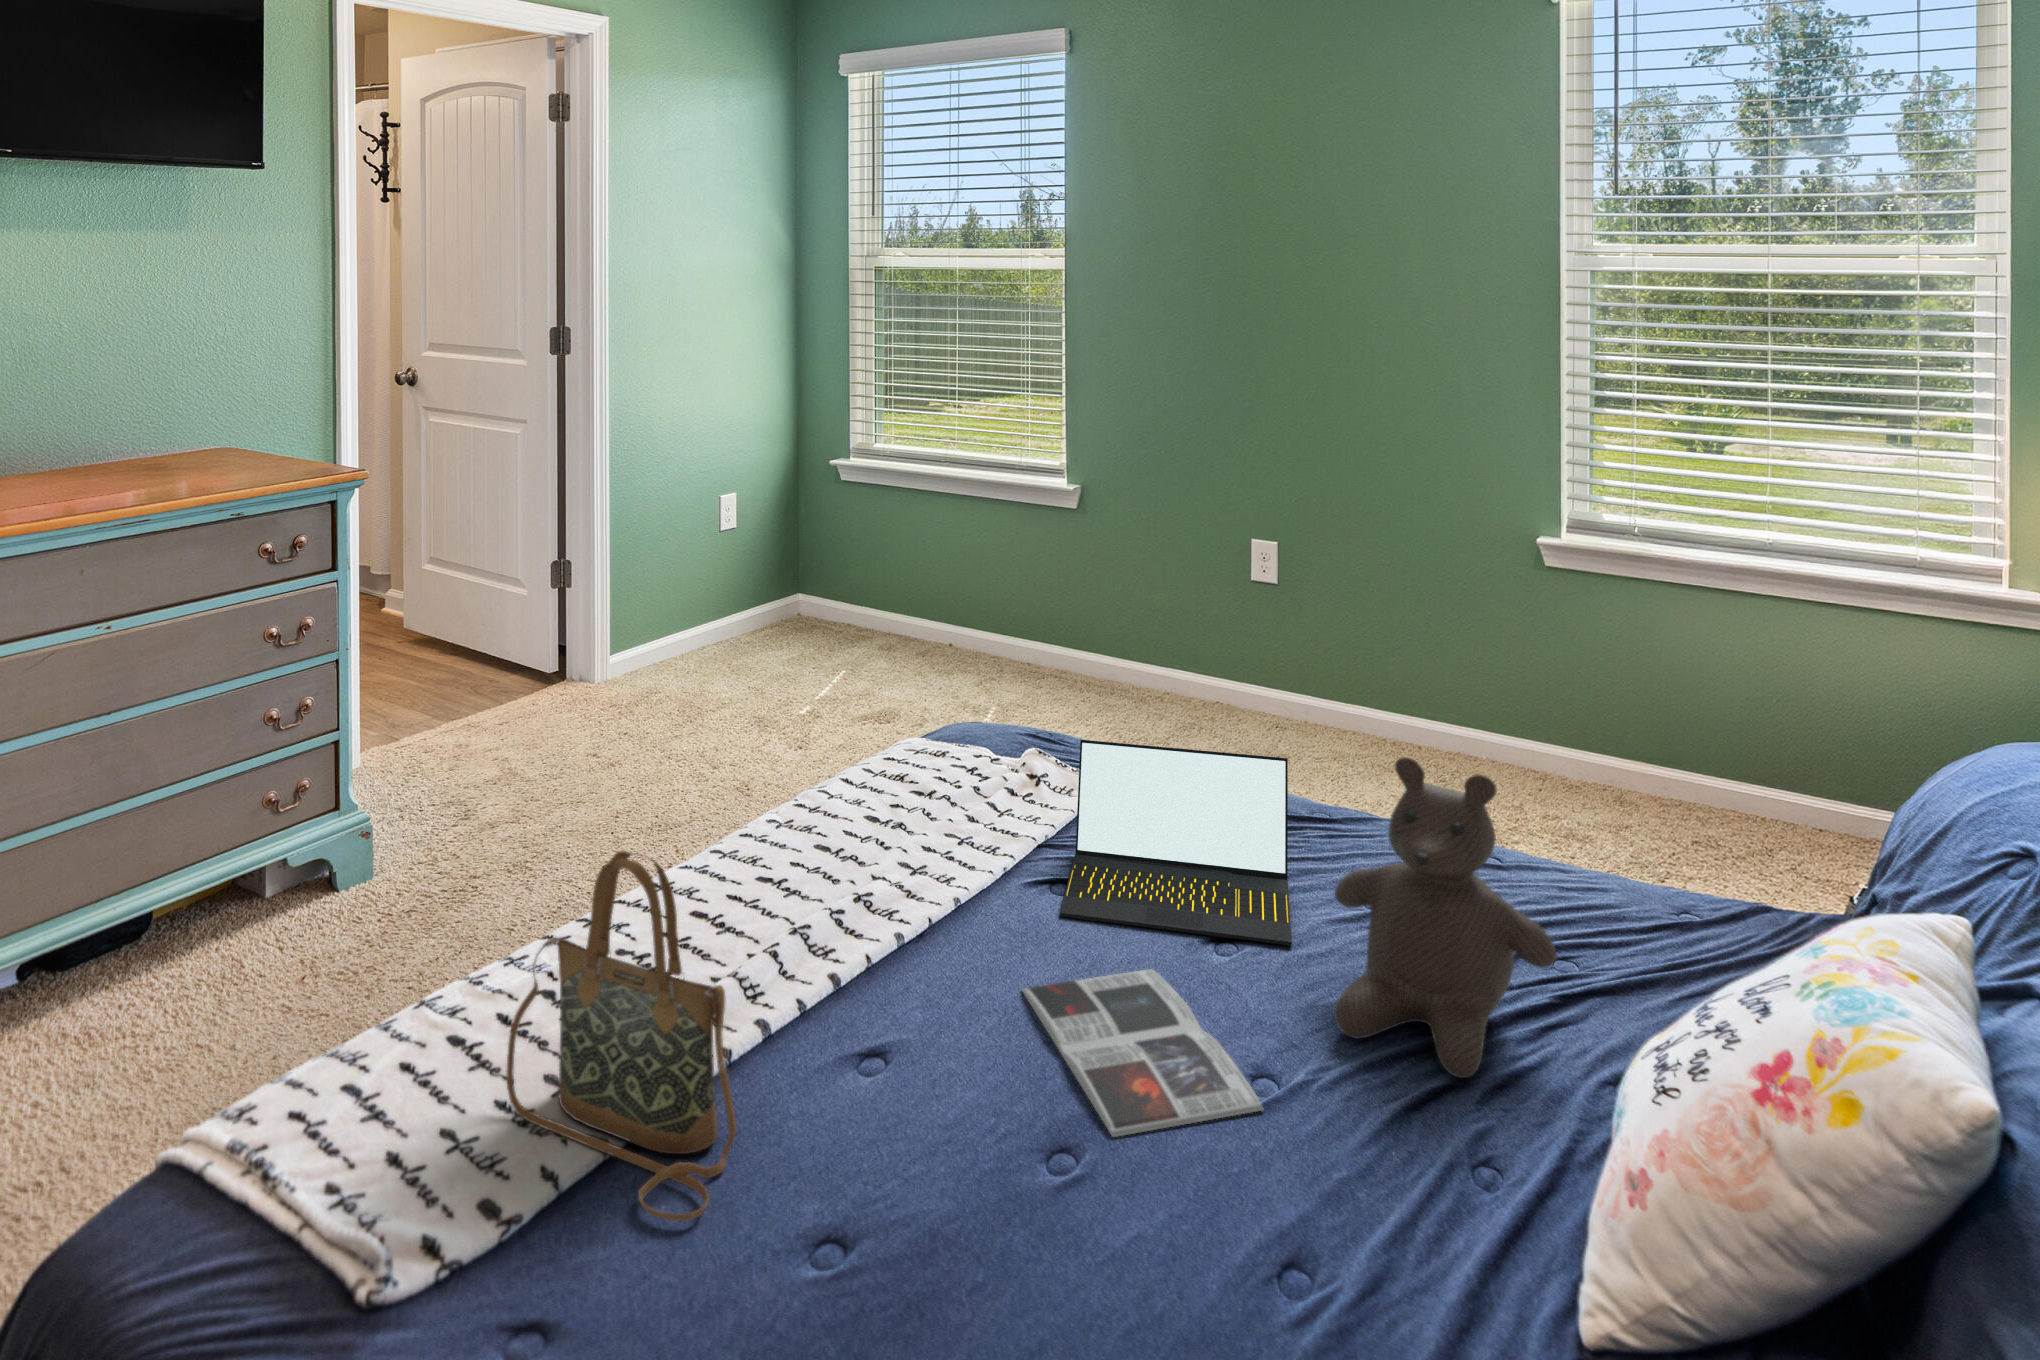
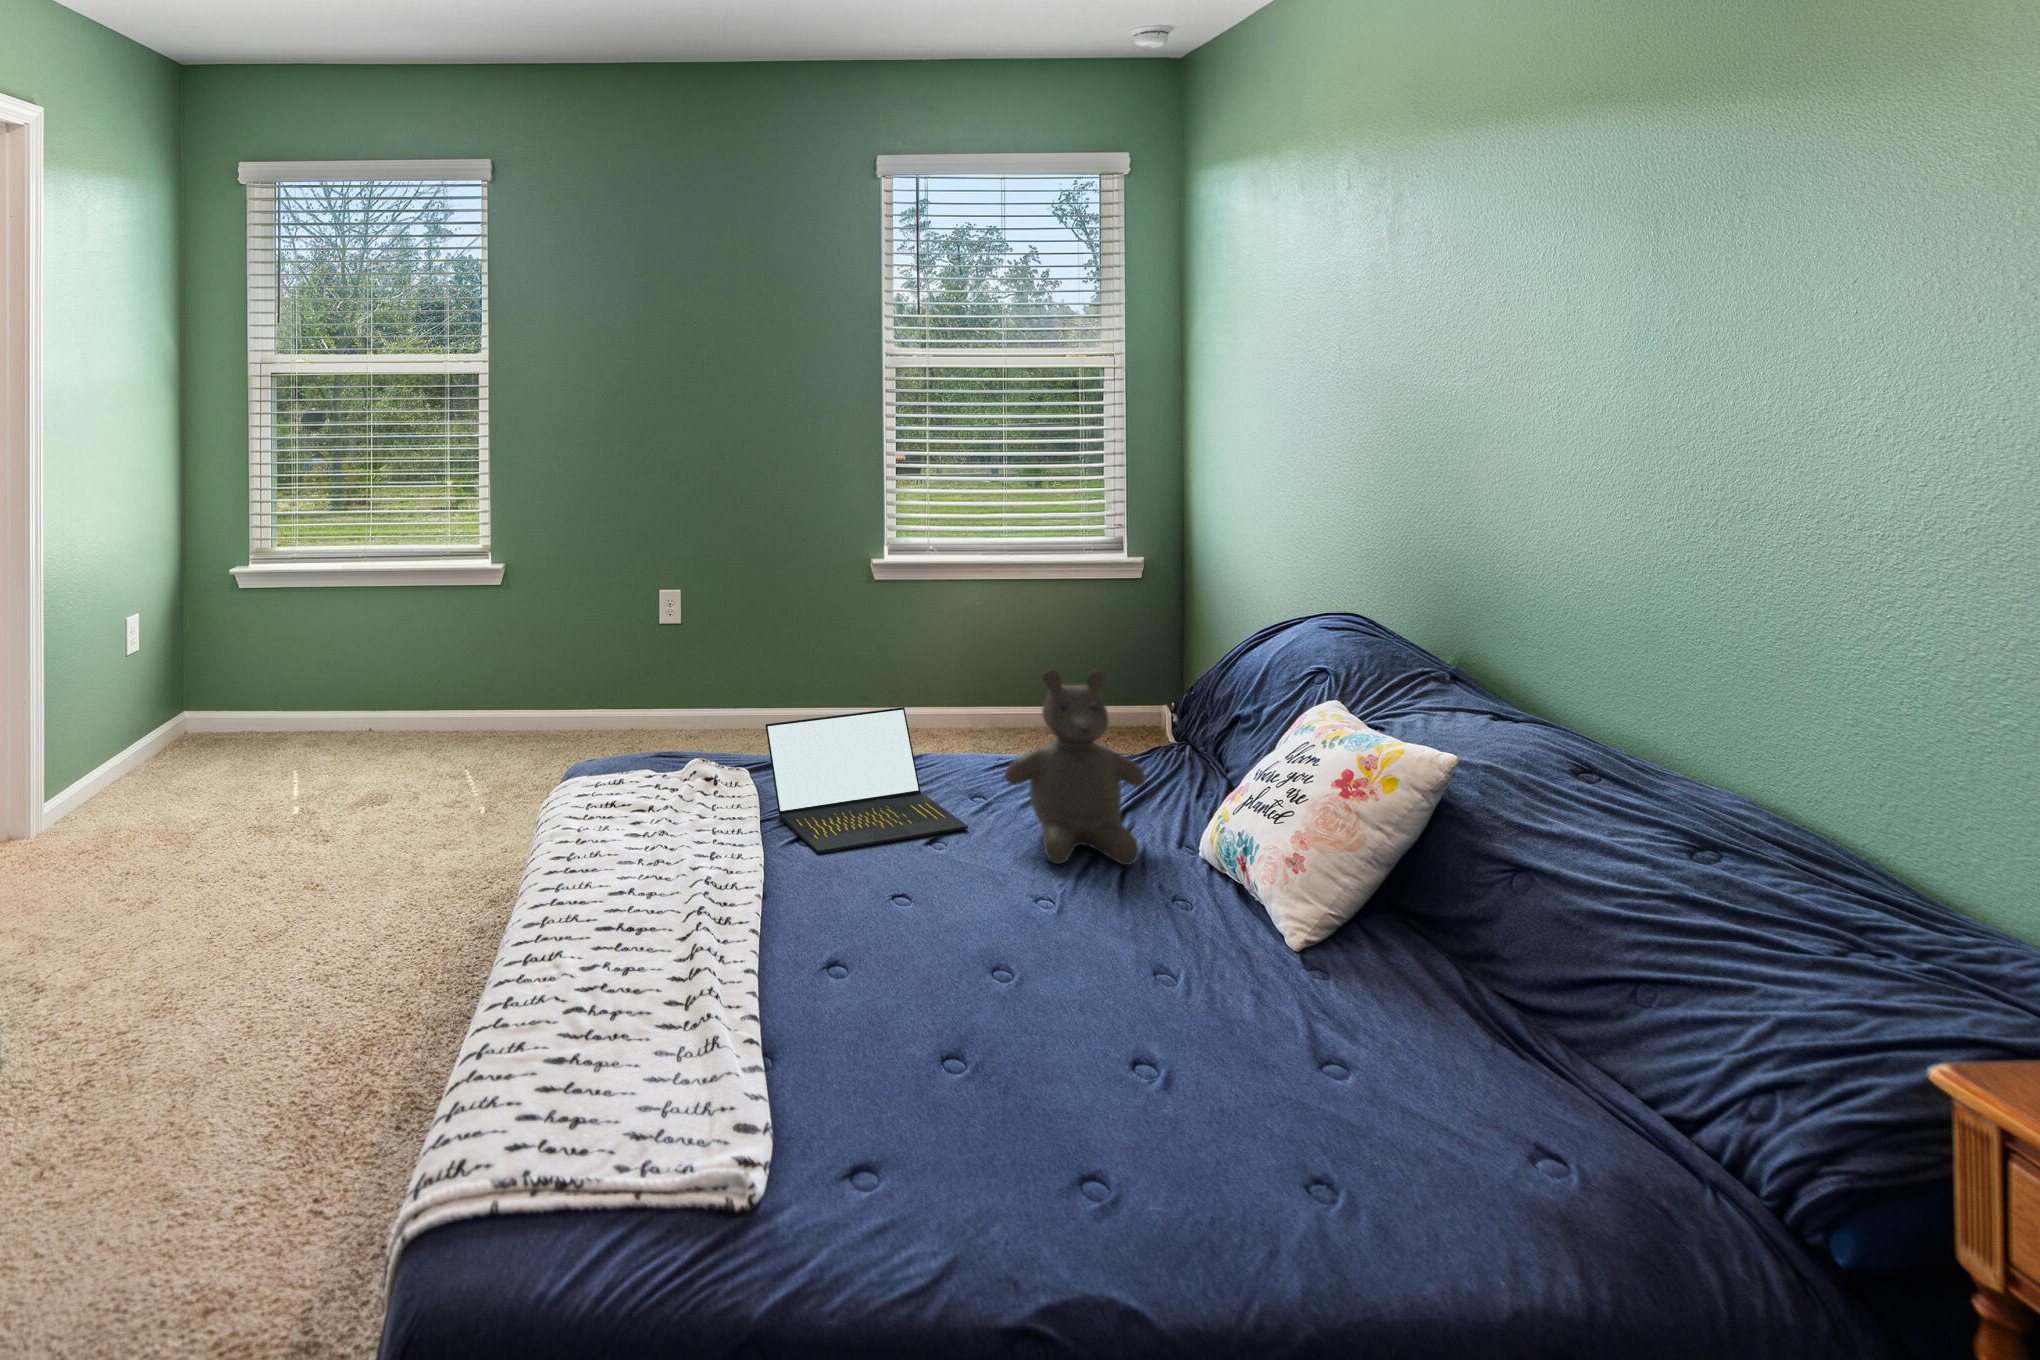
handbag: present [507,851,736,1221] -> none [589,827,851,1112]
magazine: present [1022,969,1263,1137] -> none [854,864,1065,957]

